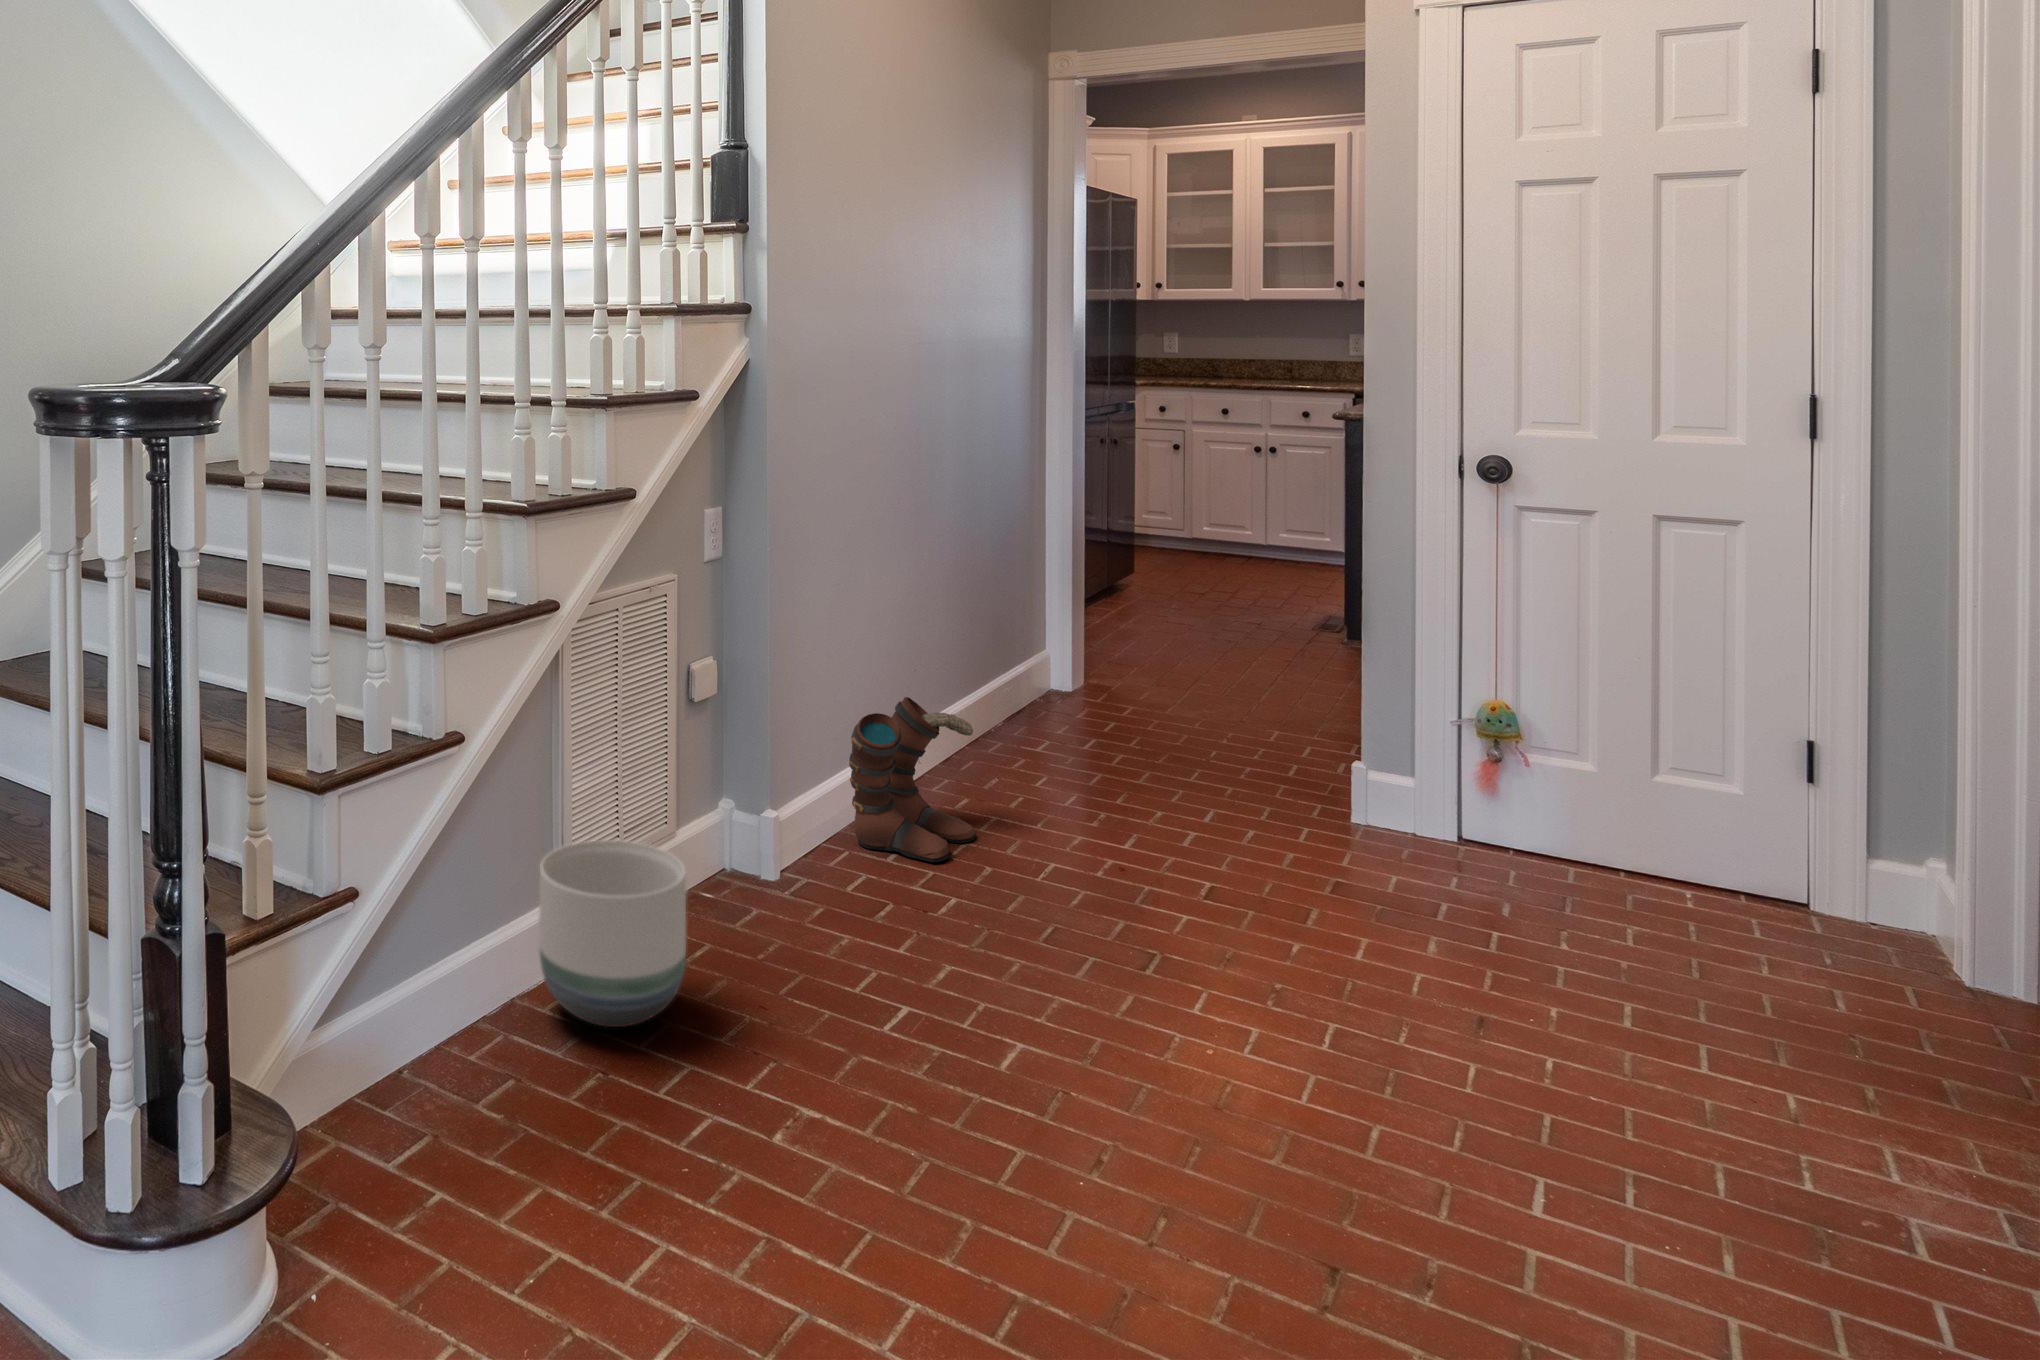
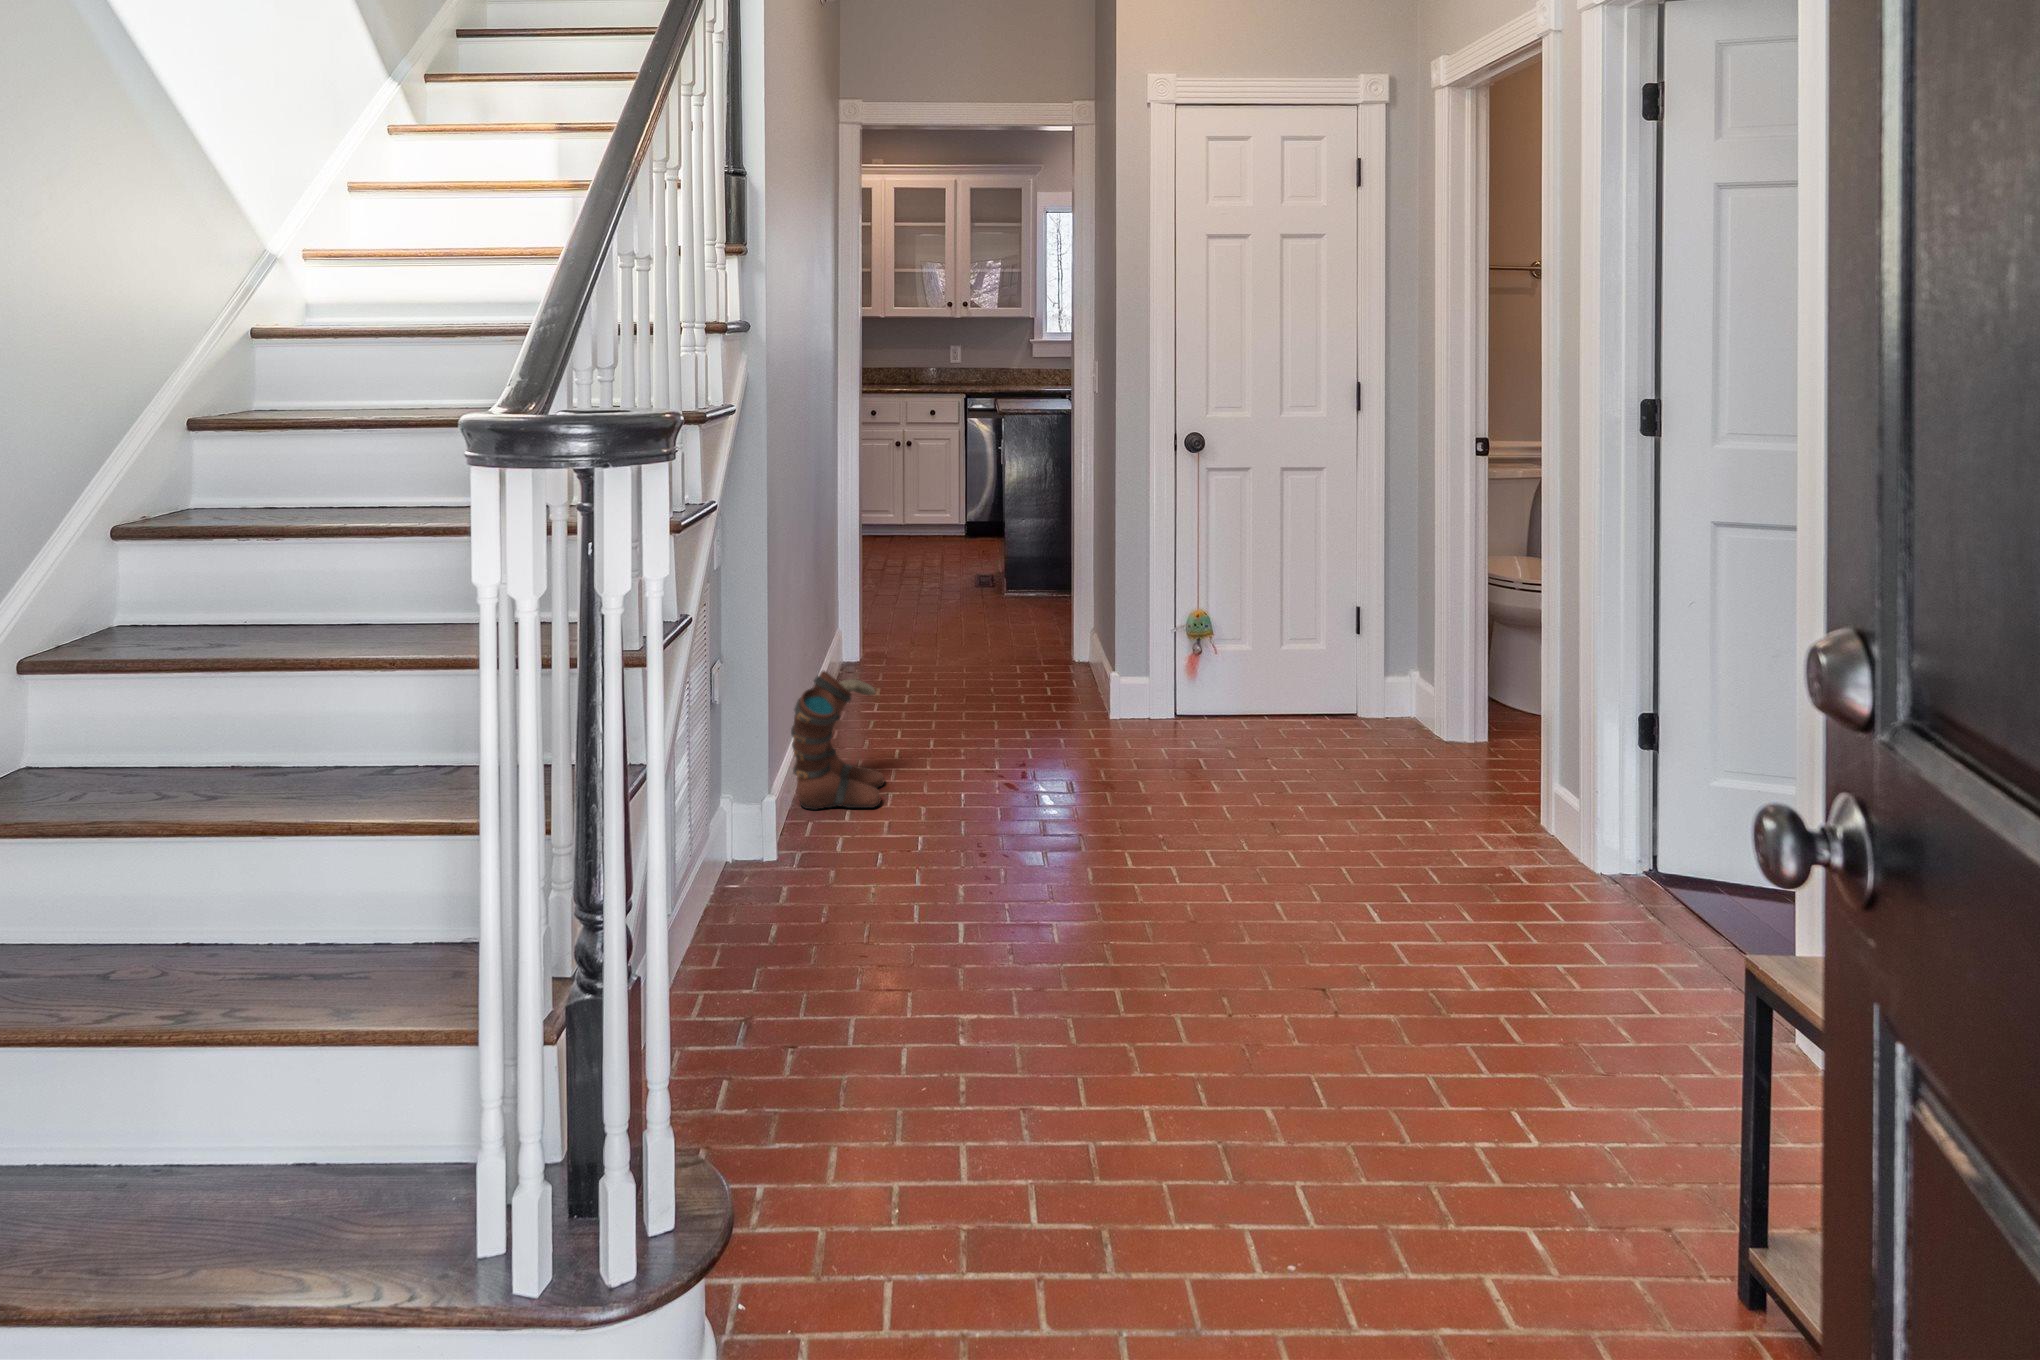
planter: present [539,840,686,1027] -> none [676,835,815,1010]

